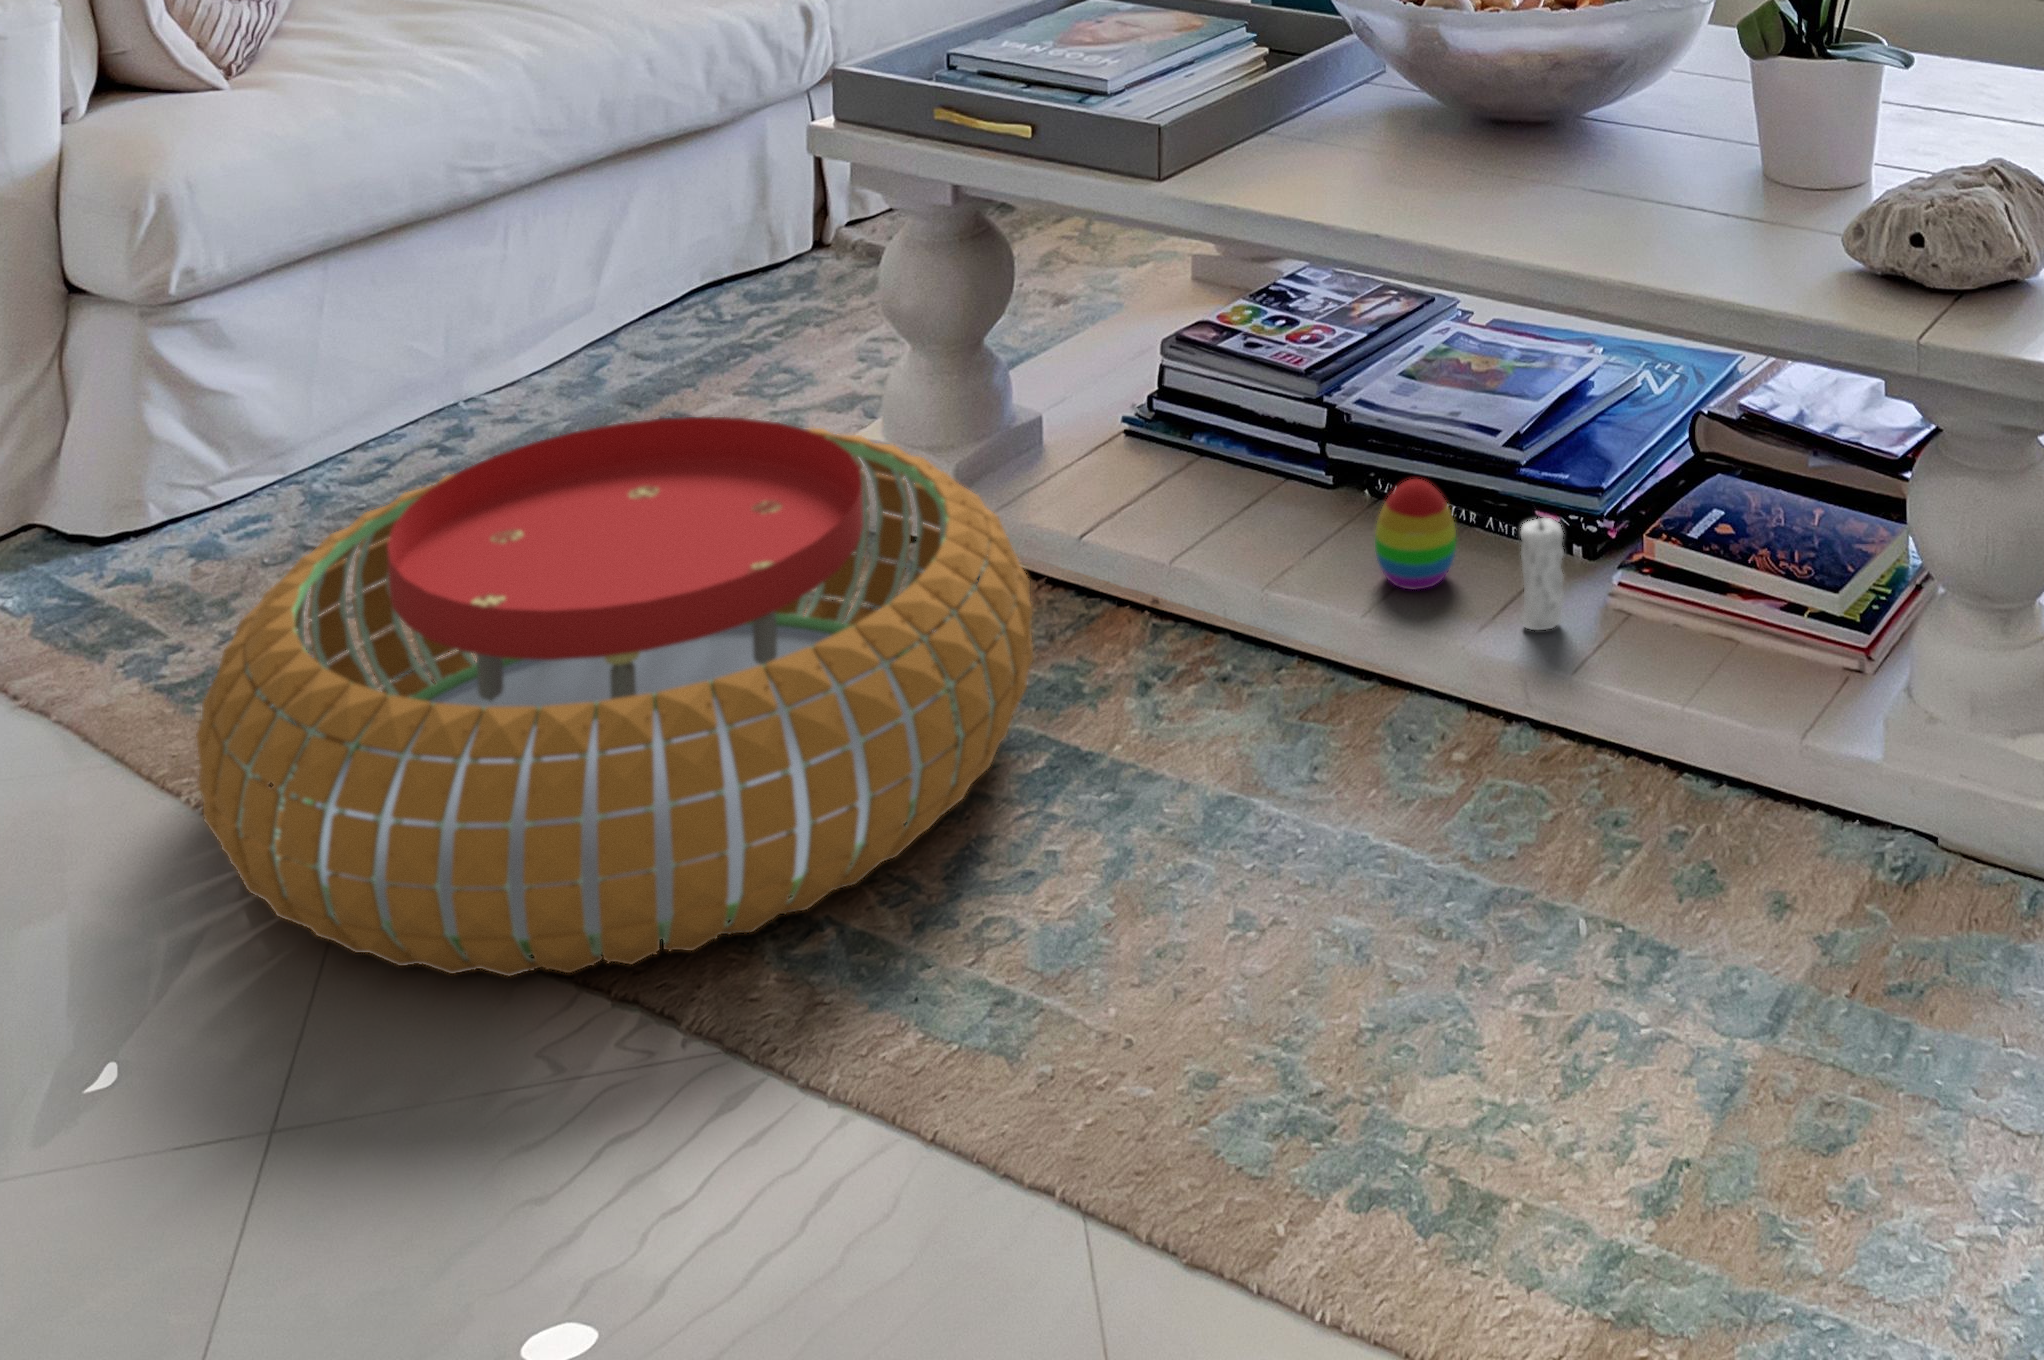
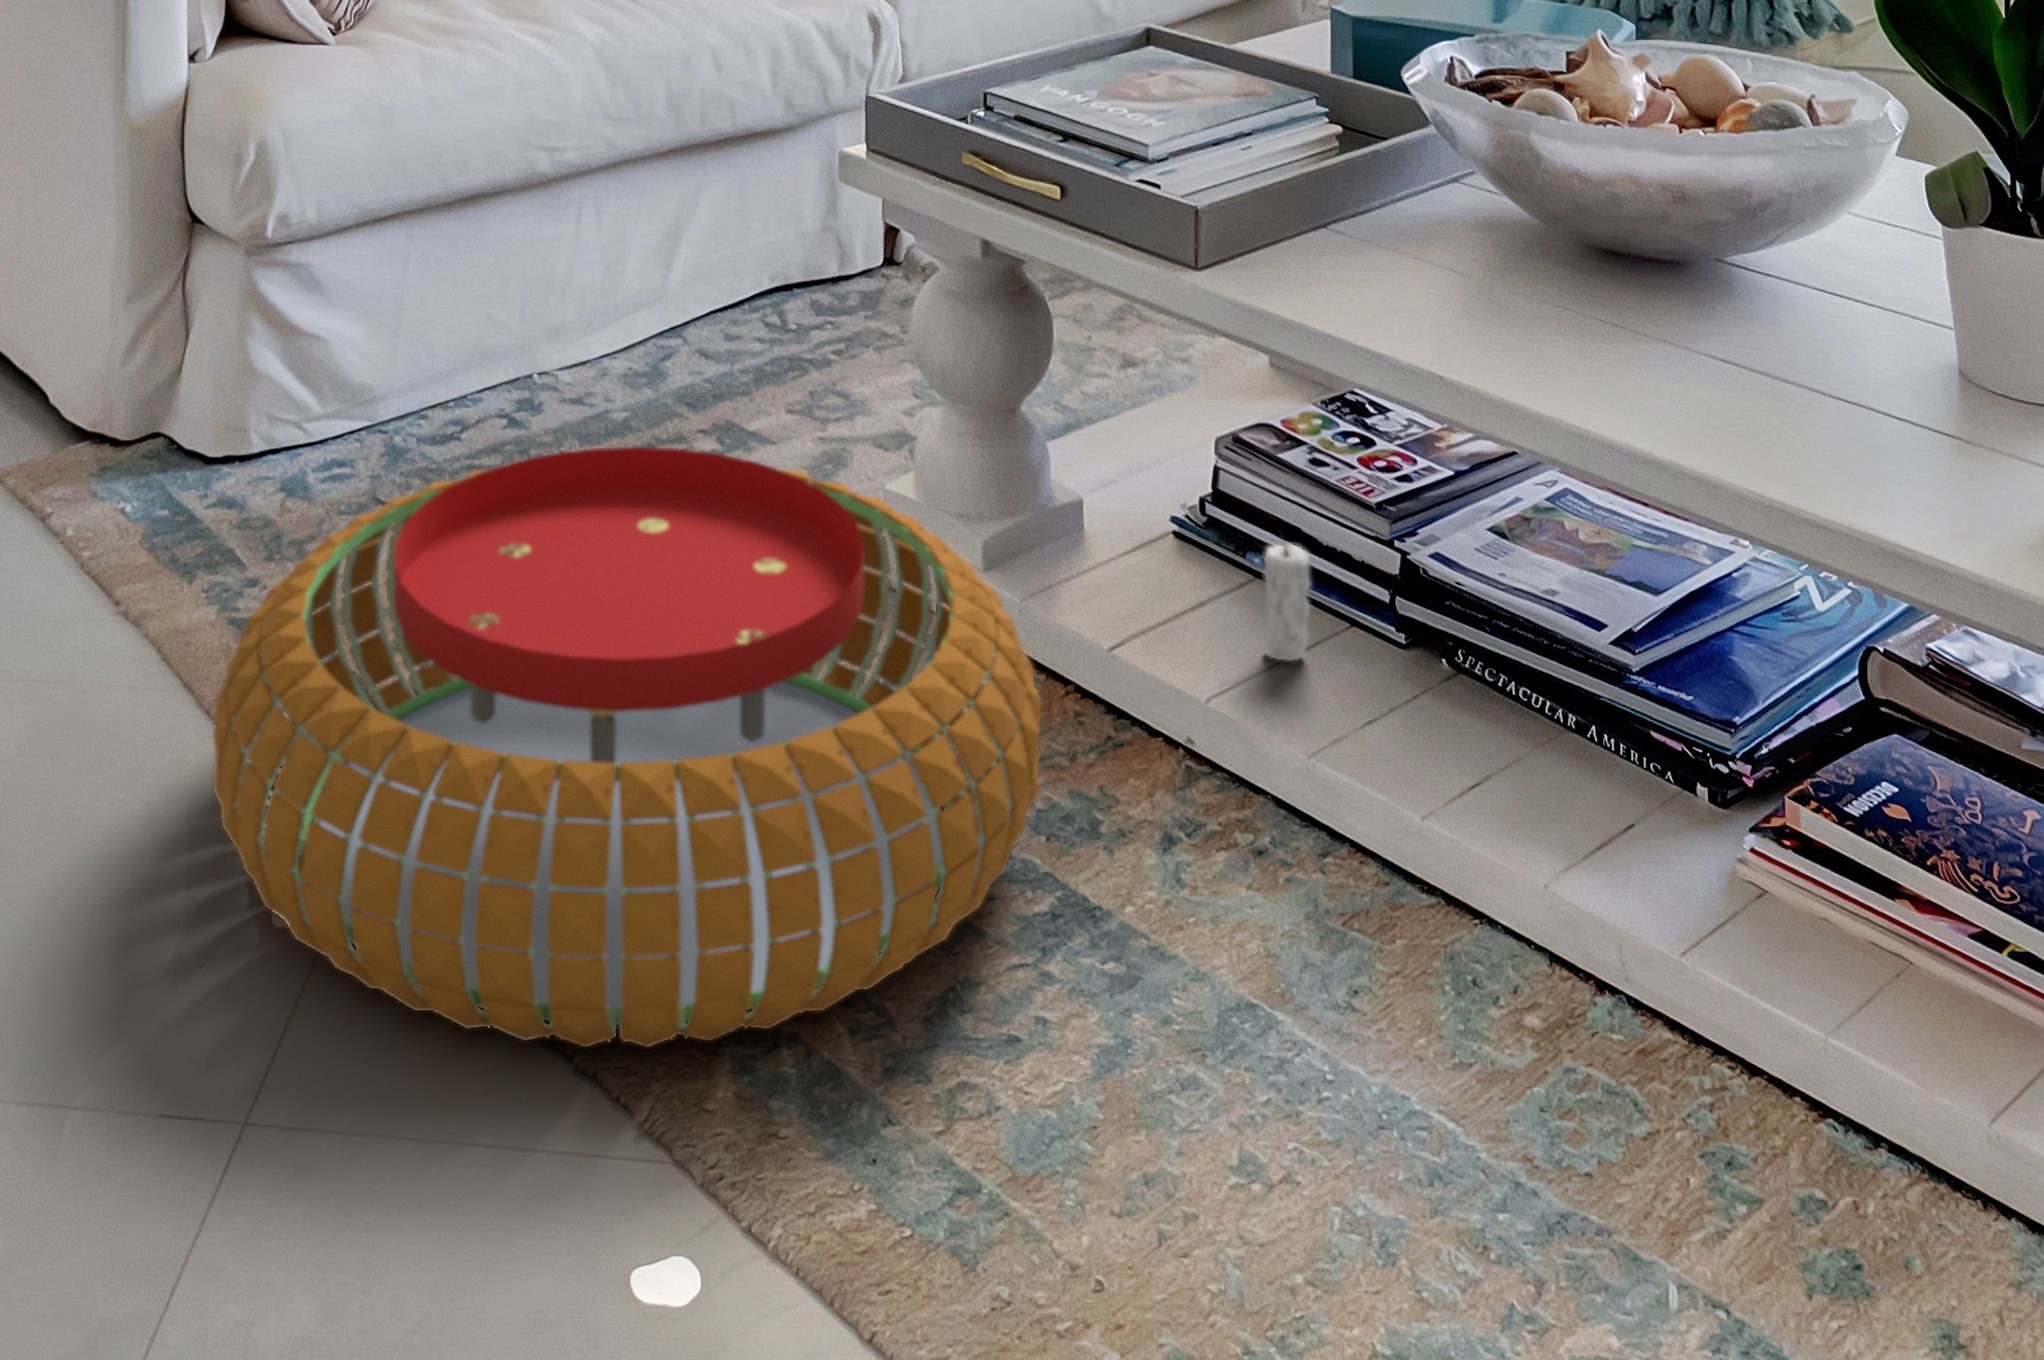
decorative egg: present [1375,479,1456,590] -> none [1446,662,1547,795]
candle: present [1521,514,1564,630] -> present [1263,536,1310,661]

